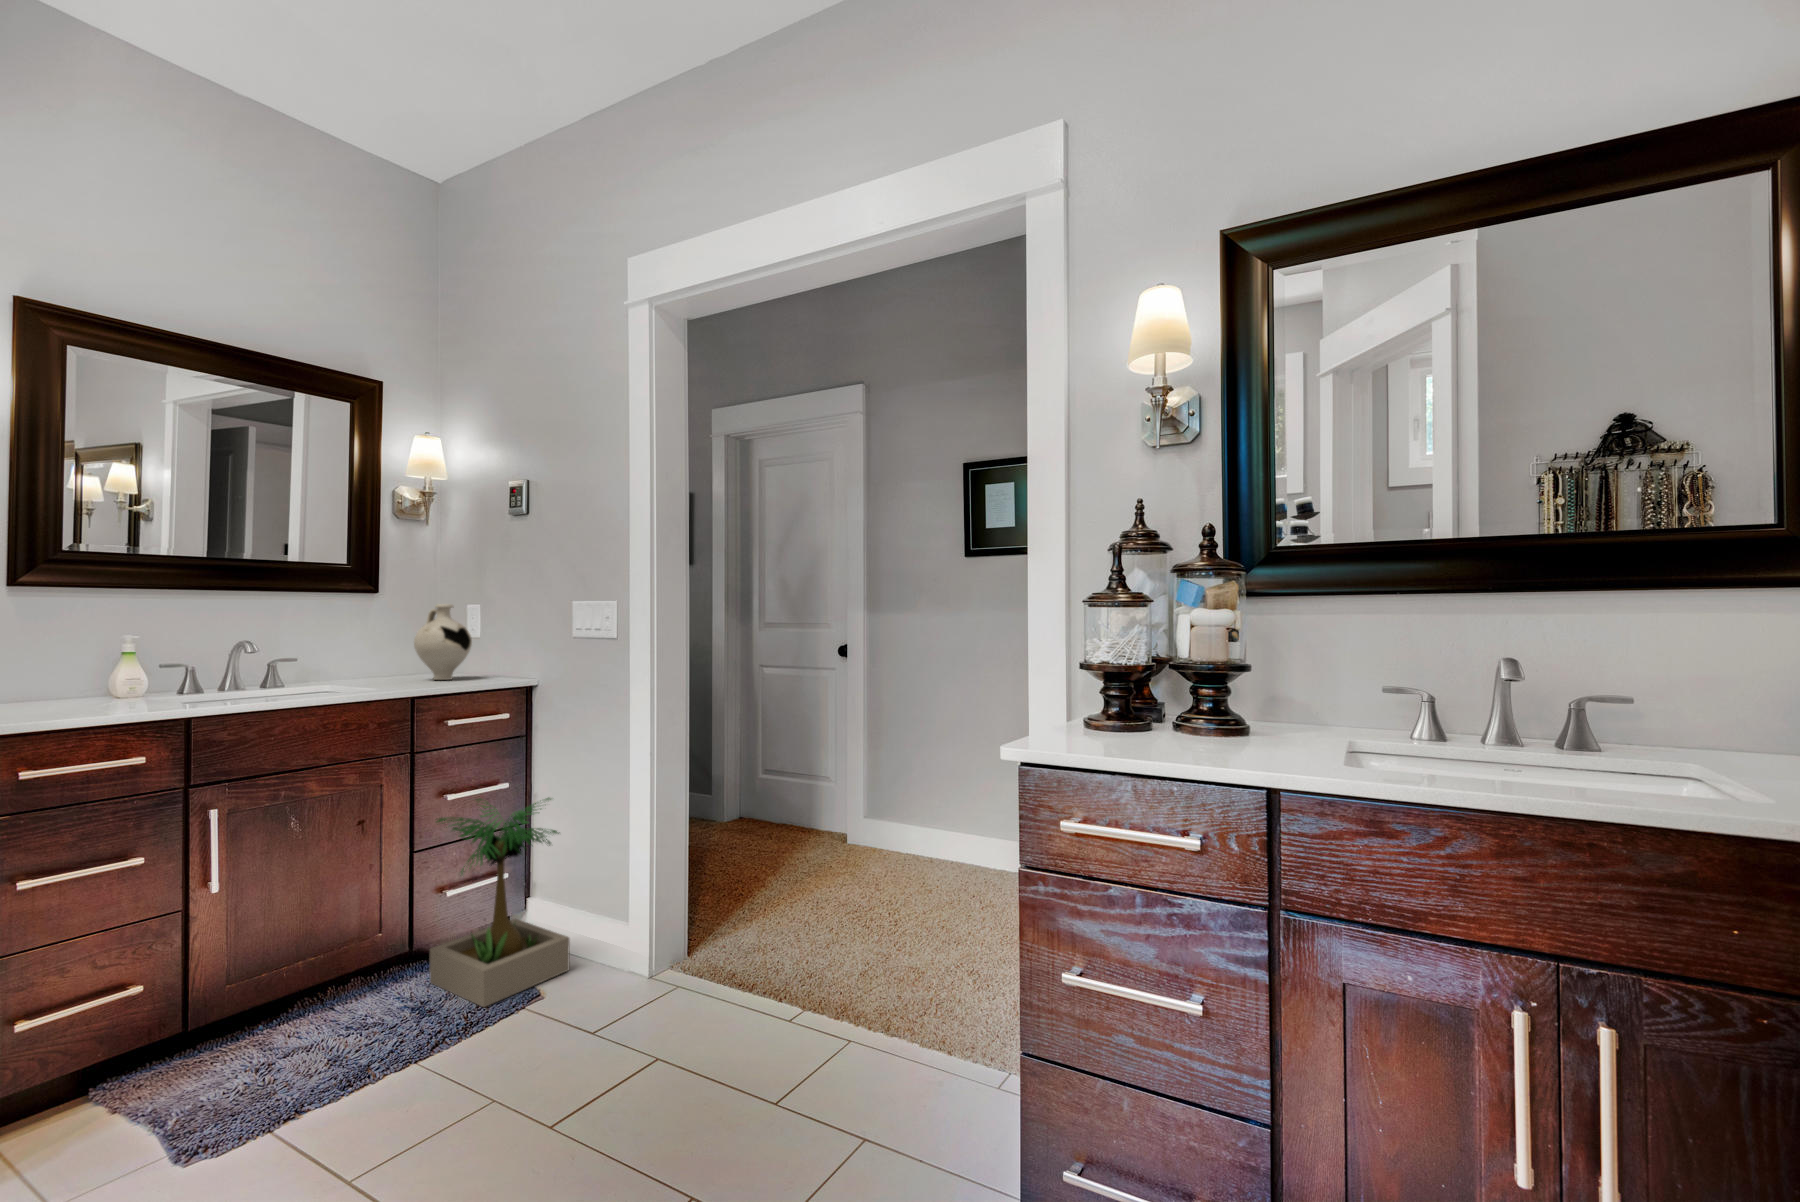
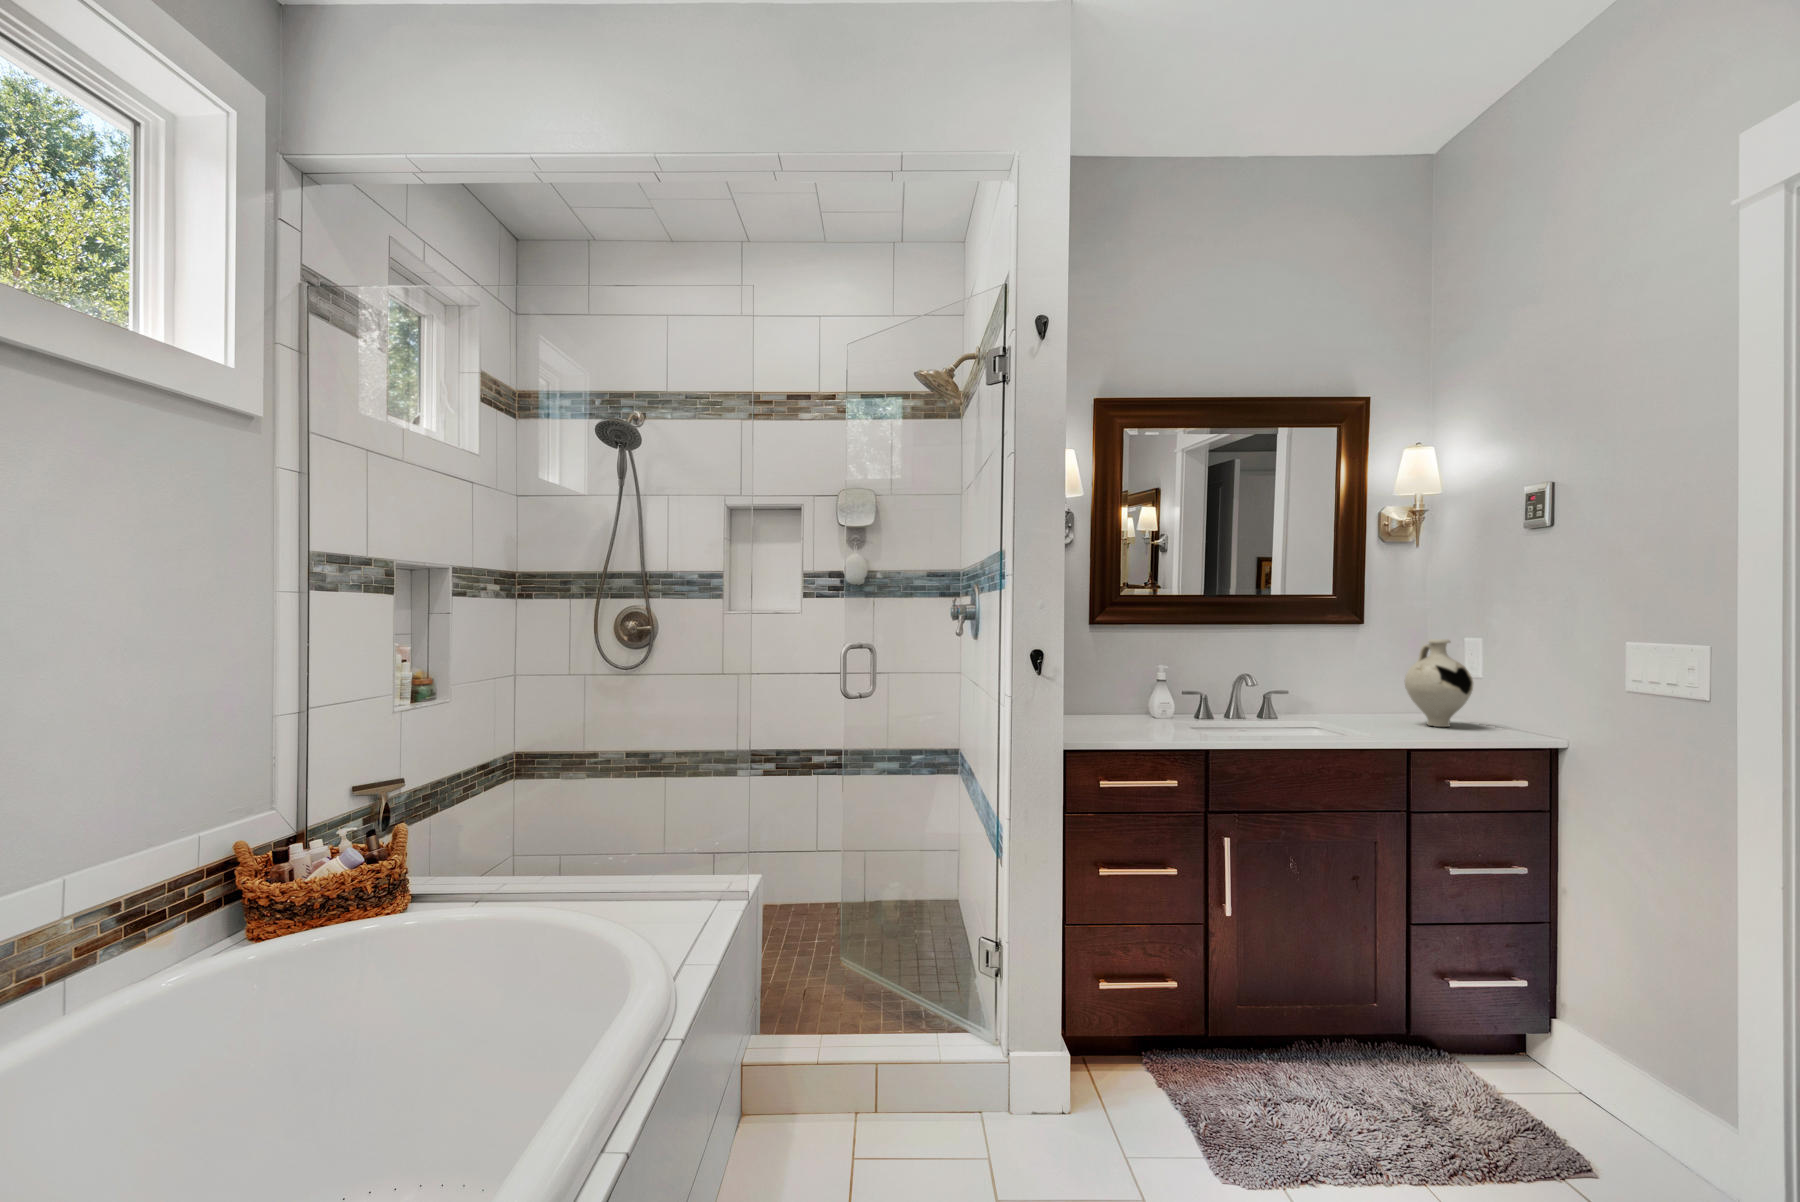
potted plant: present [429,798,570,1007] -> none [1417,876,1639,1148]

